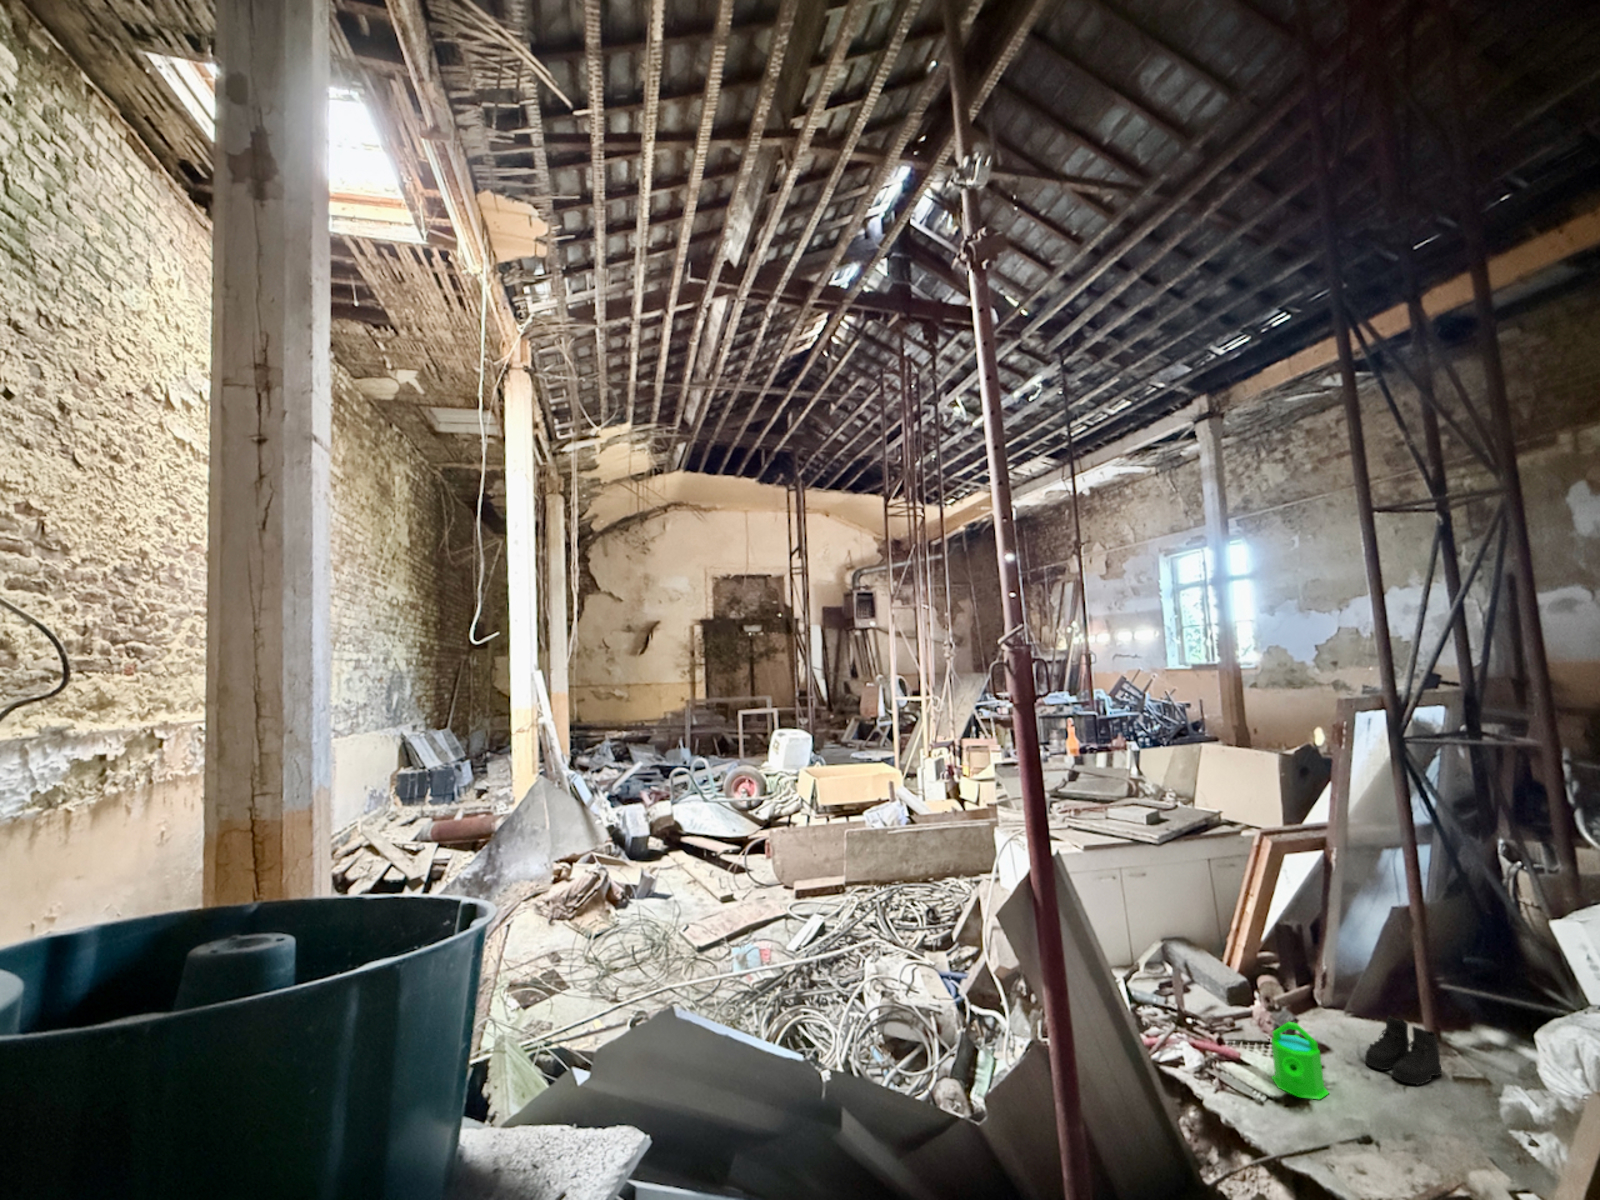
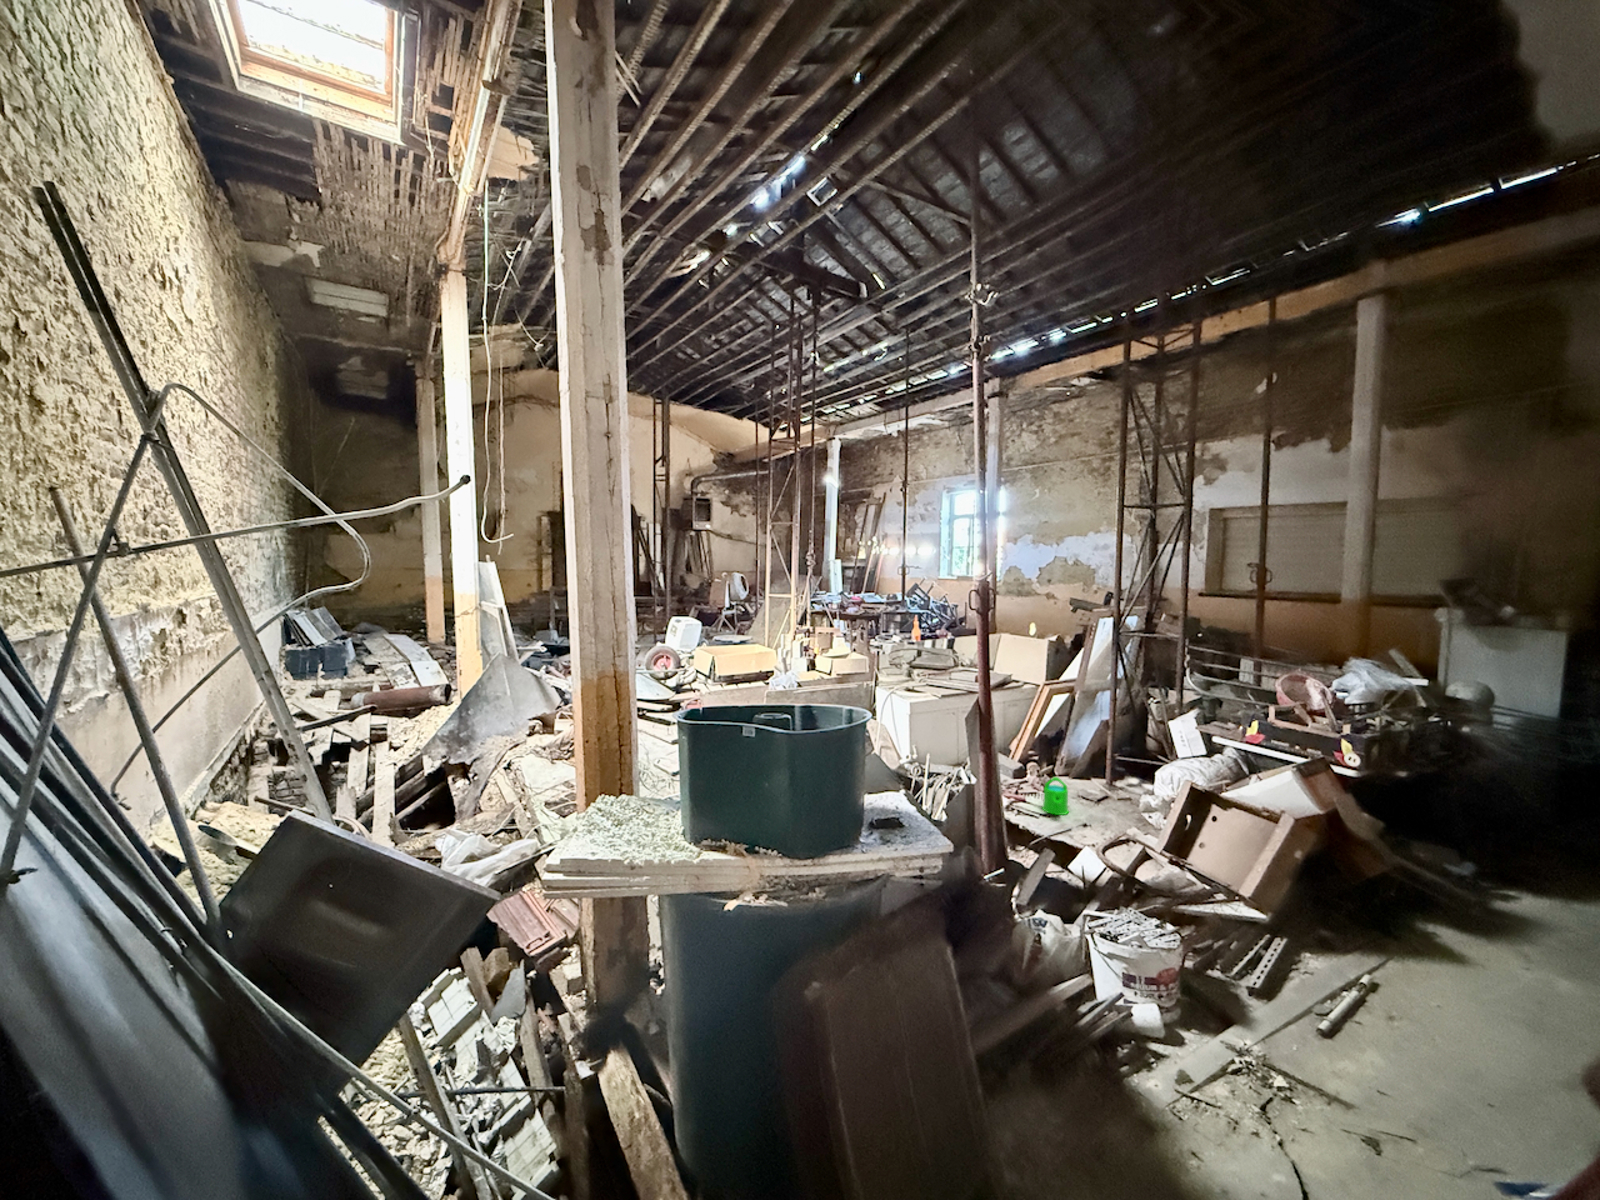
boots: present [1365,1016,1441,1085] -> none [1082,772,1116,804]

